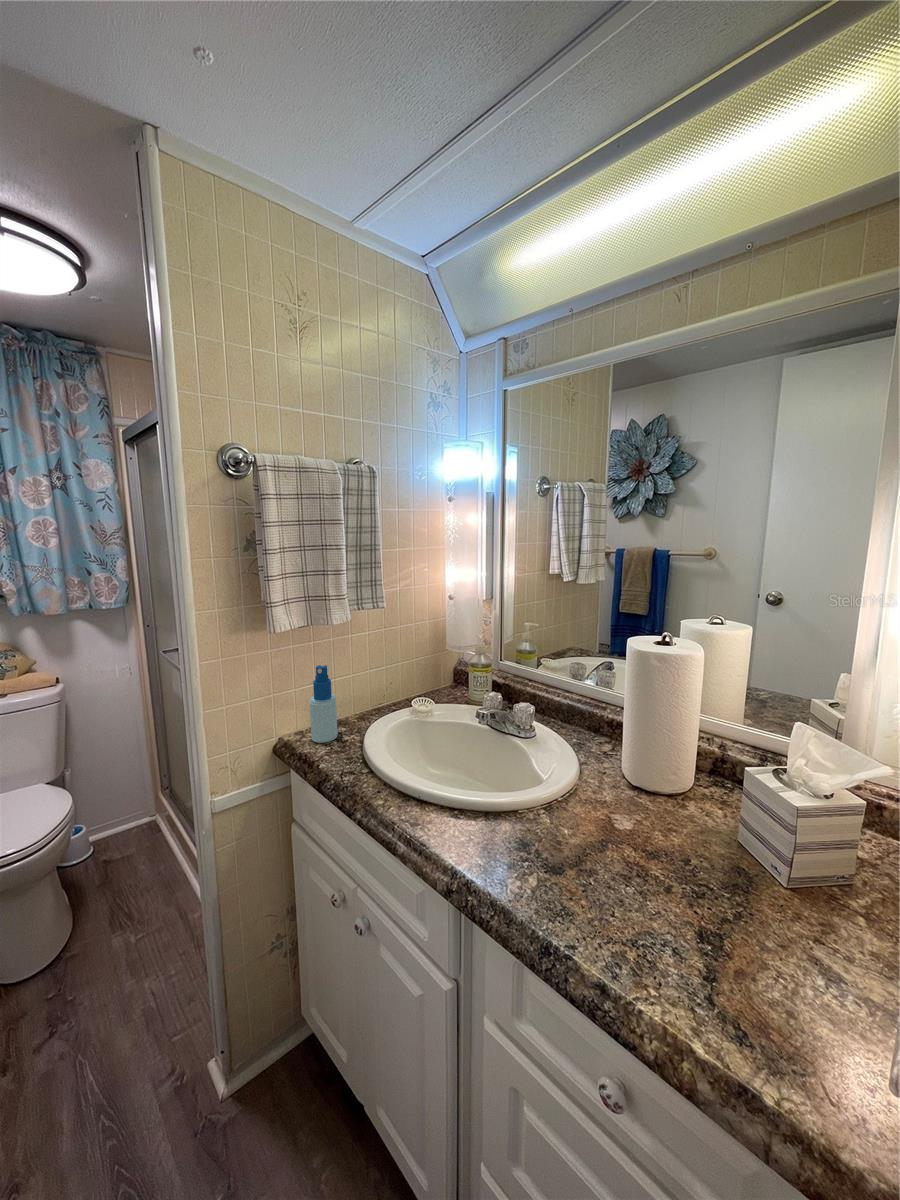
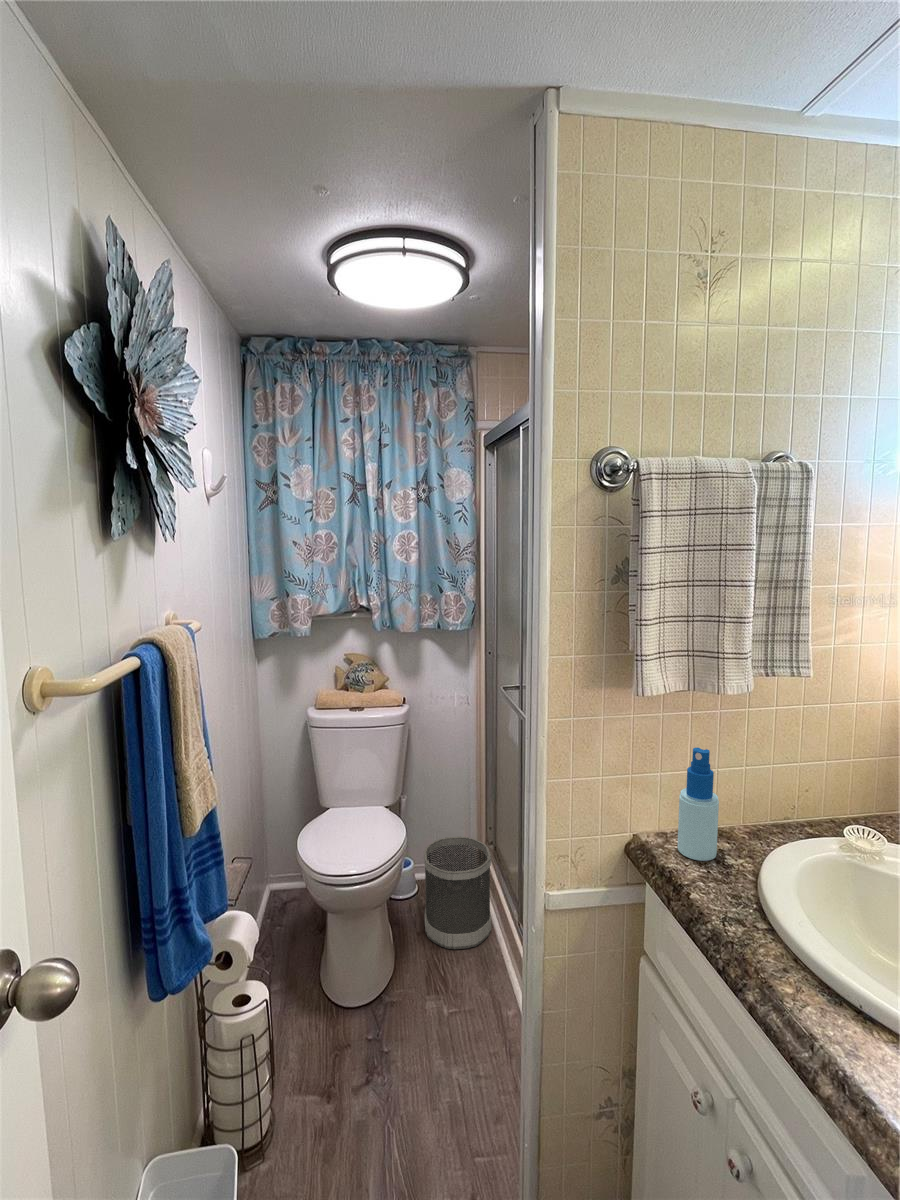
wastebasket: none [96,790,177,895] -> present [424,836,491,949]

